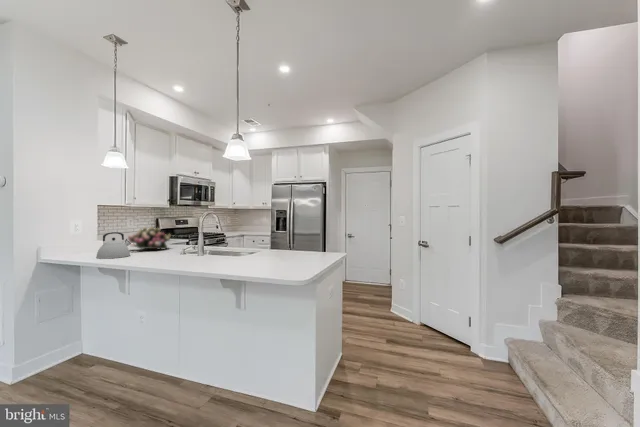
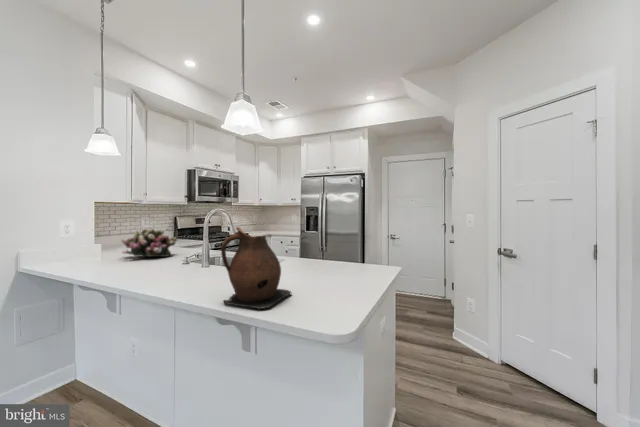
ceramic pitcher: none [225,223,269,271] -> present [221,227,291,310]
kettle: present [96,232,131,259] -> none [70,237,118,272]

